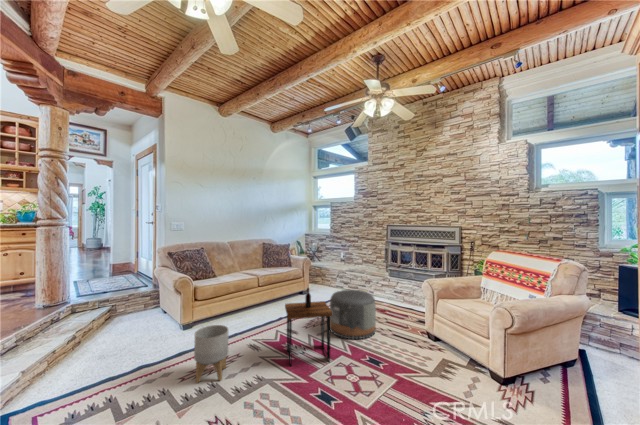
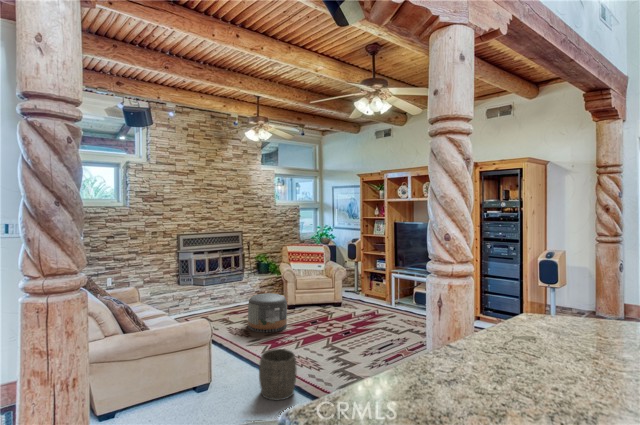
side table: present [285,288,332,366] -> none [291,290,320,347]
woven basket: none [156,311,194,359] -> present [259,349,297,400]
planter: present [194,325,228,383] -> none [313,331,339,375]

